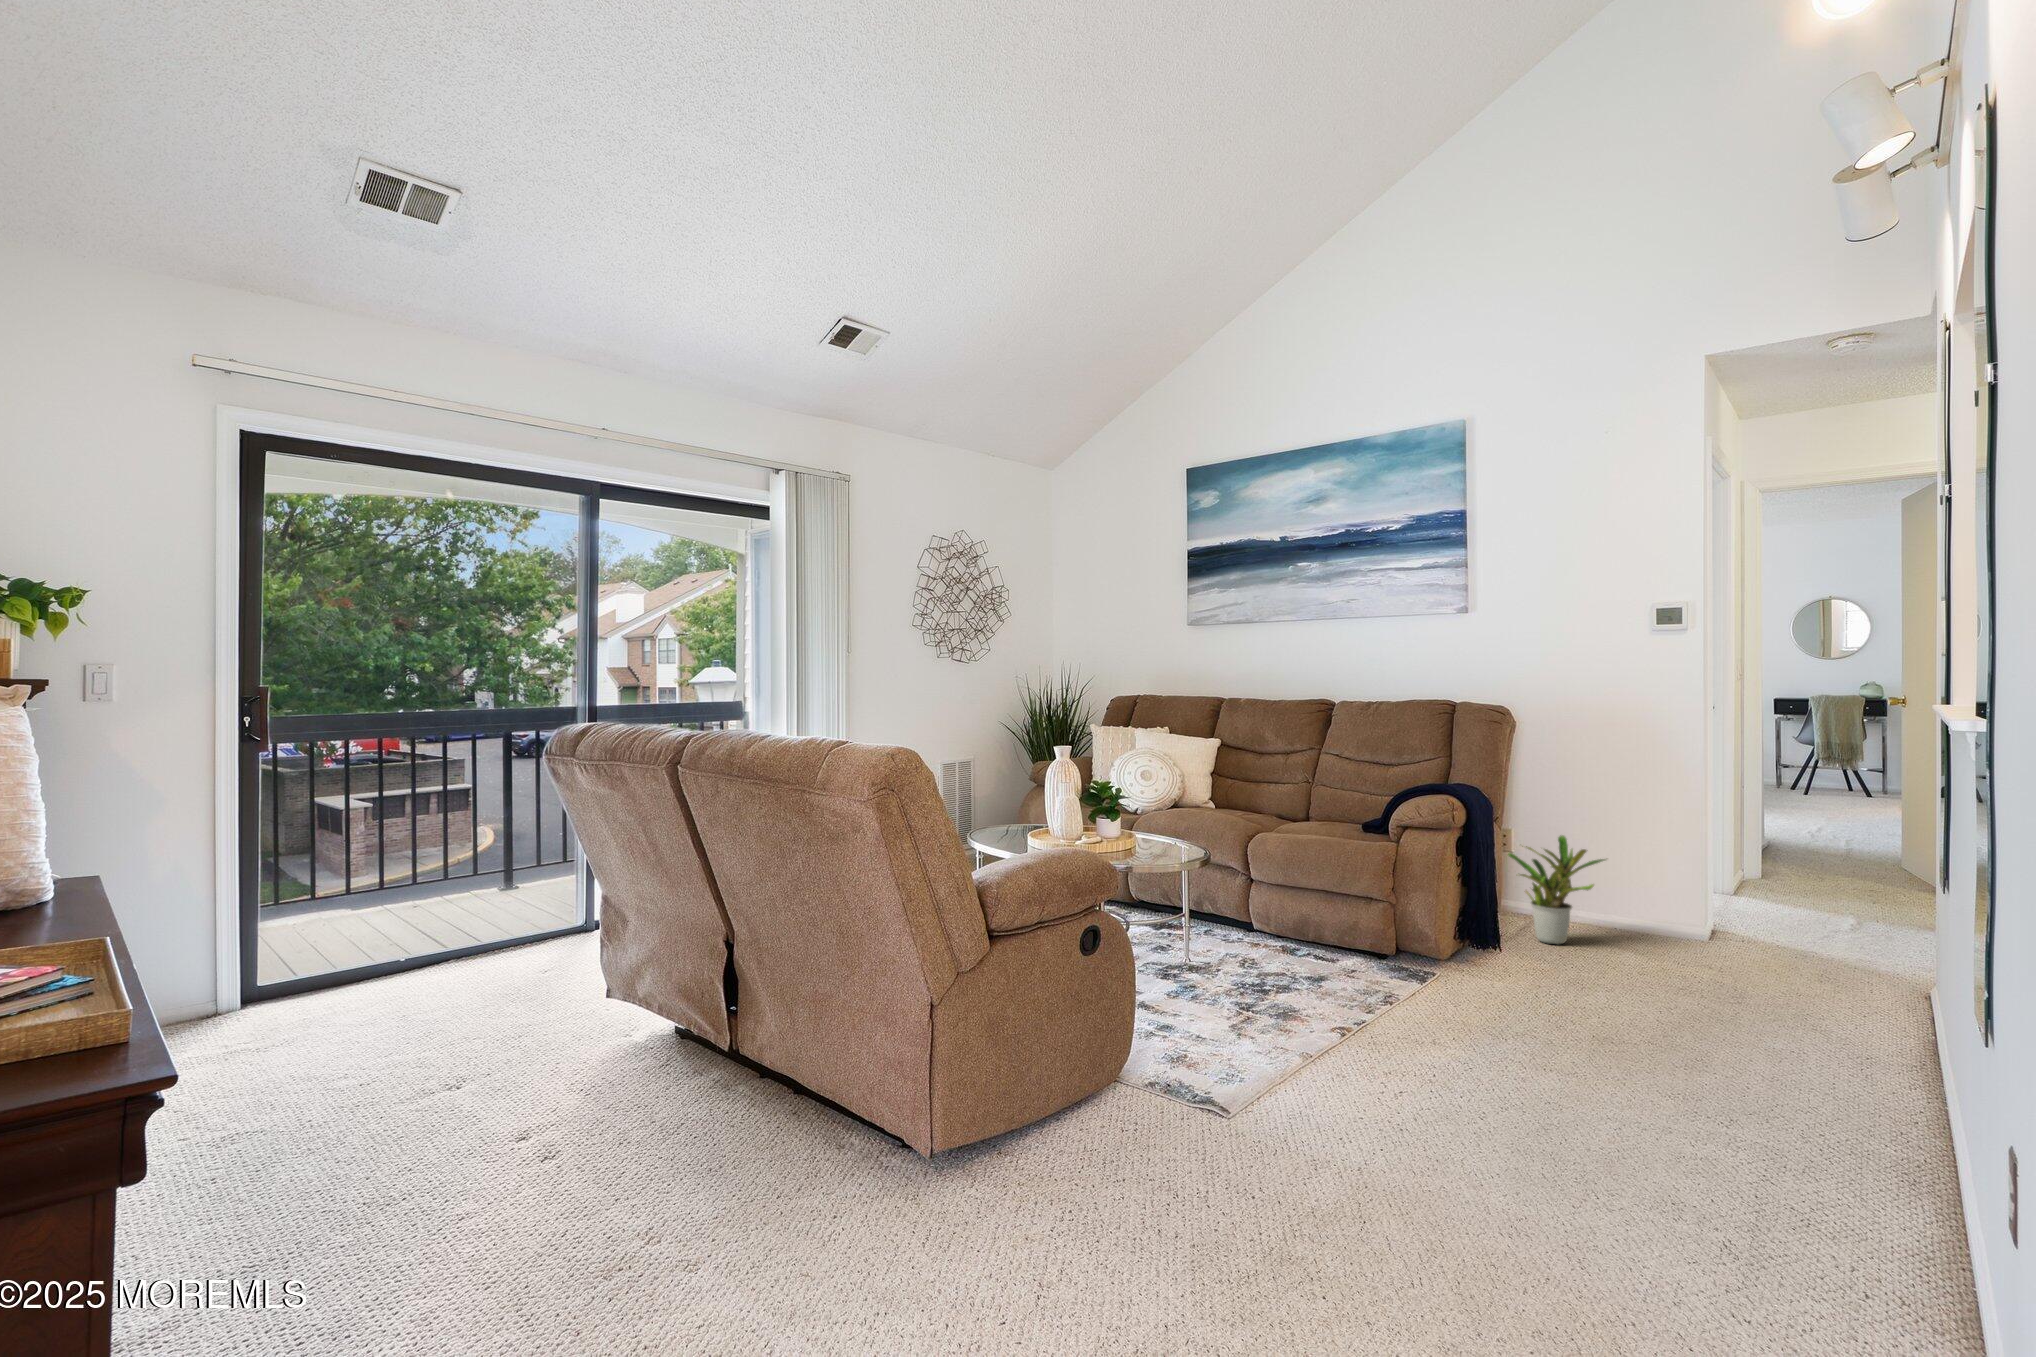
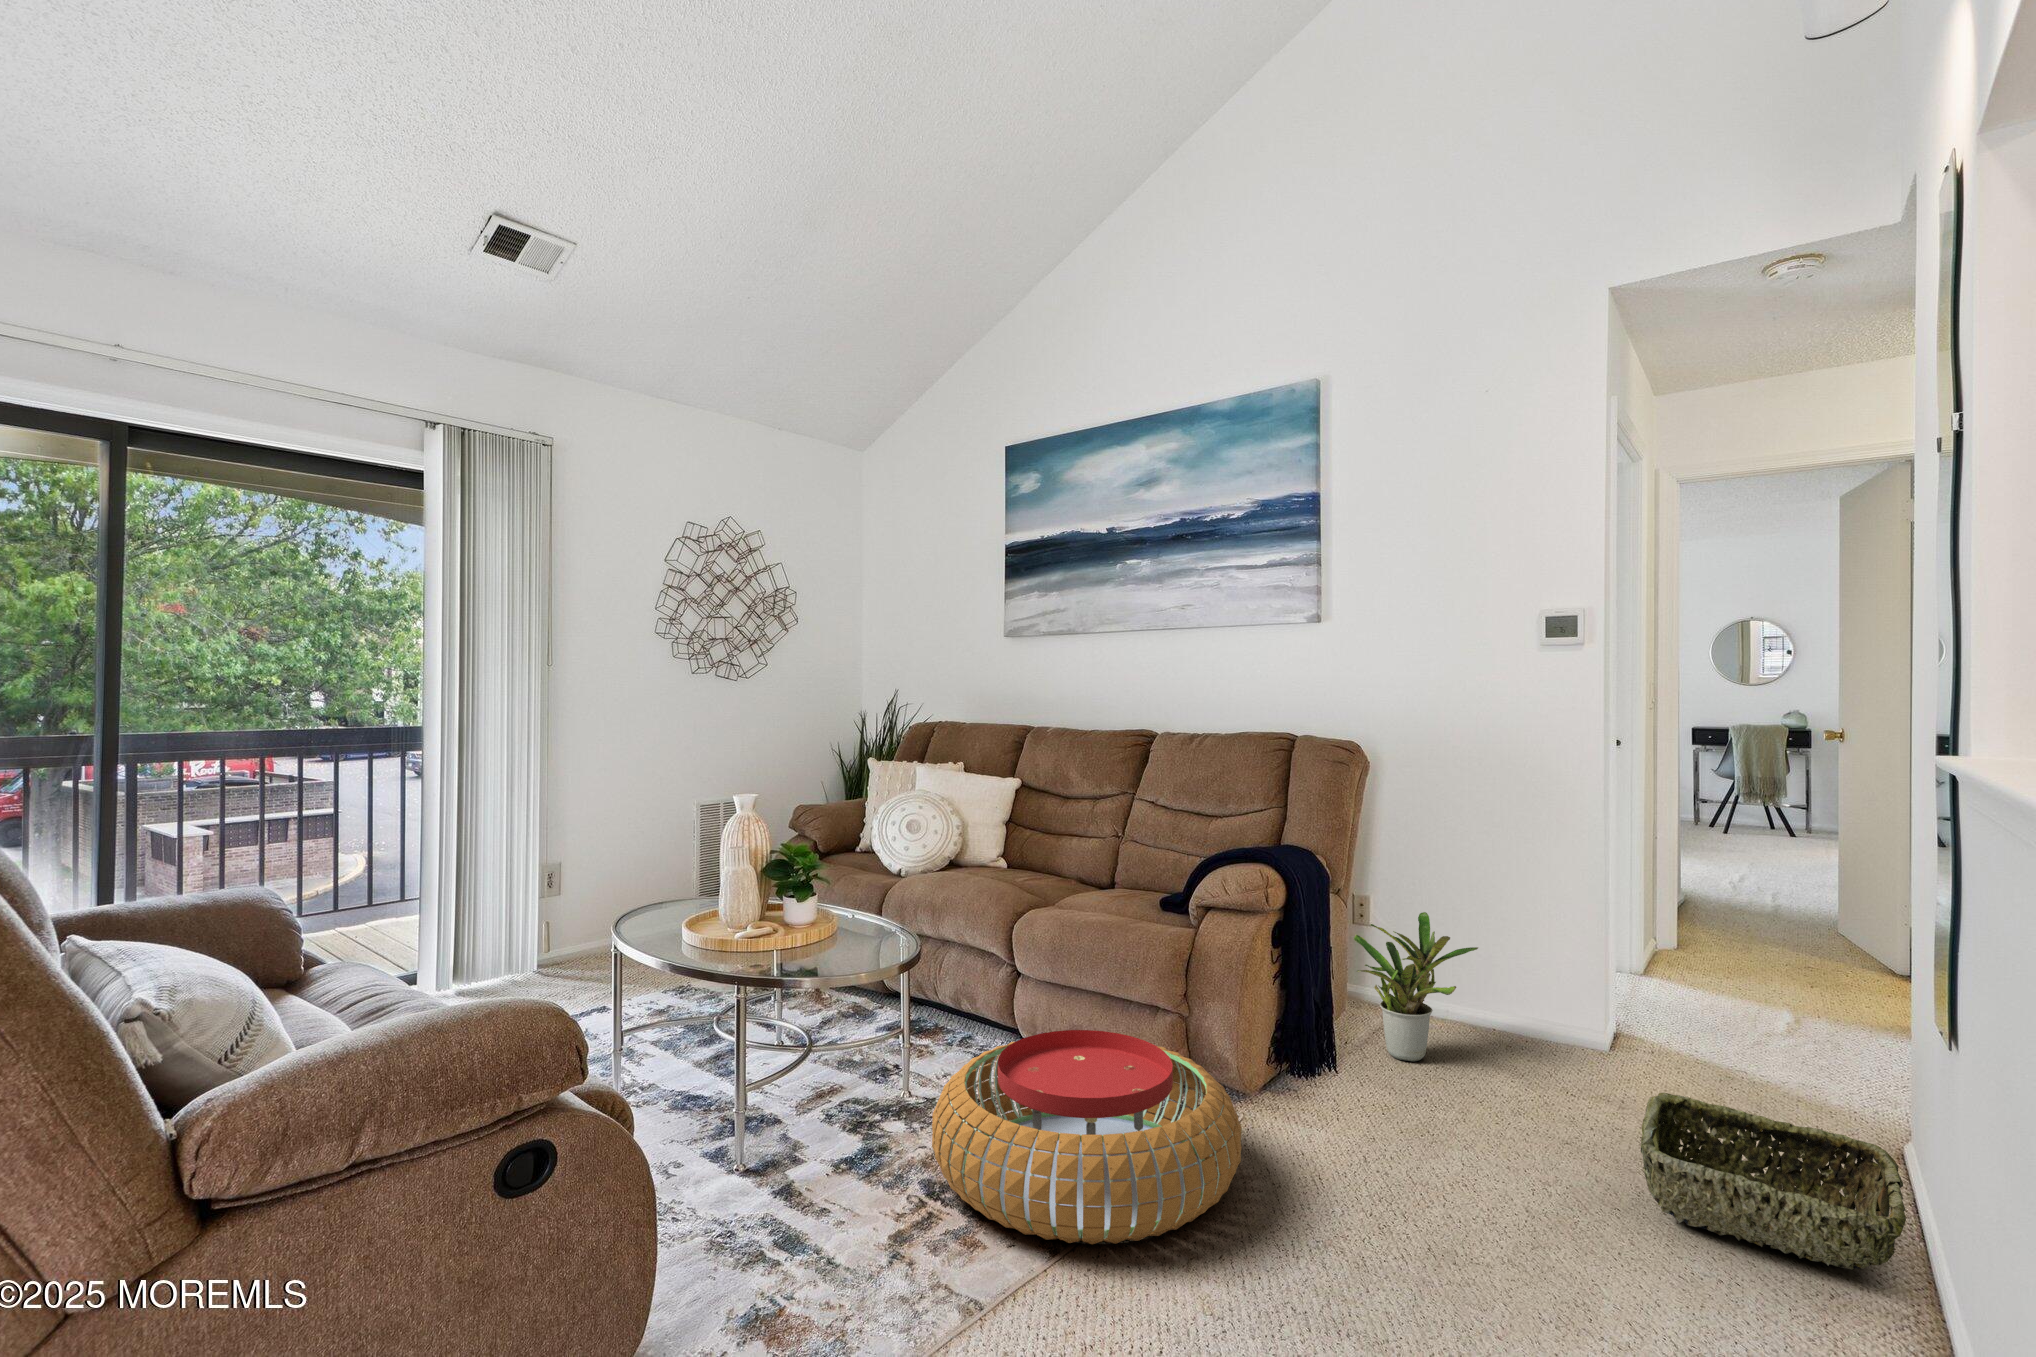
pouf: none [1232,908,1457,1031] -> present [932,1030,1242,1244]
woven basket: none [1741,944,1926,1046] -> present [1641,1093,1906,1269]

